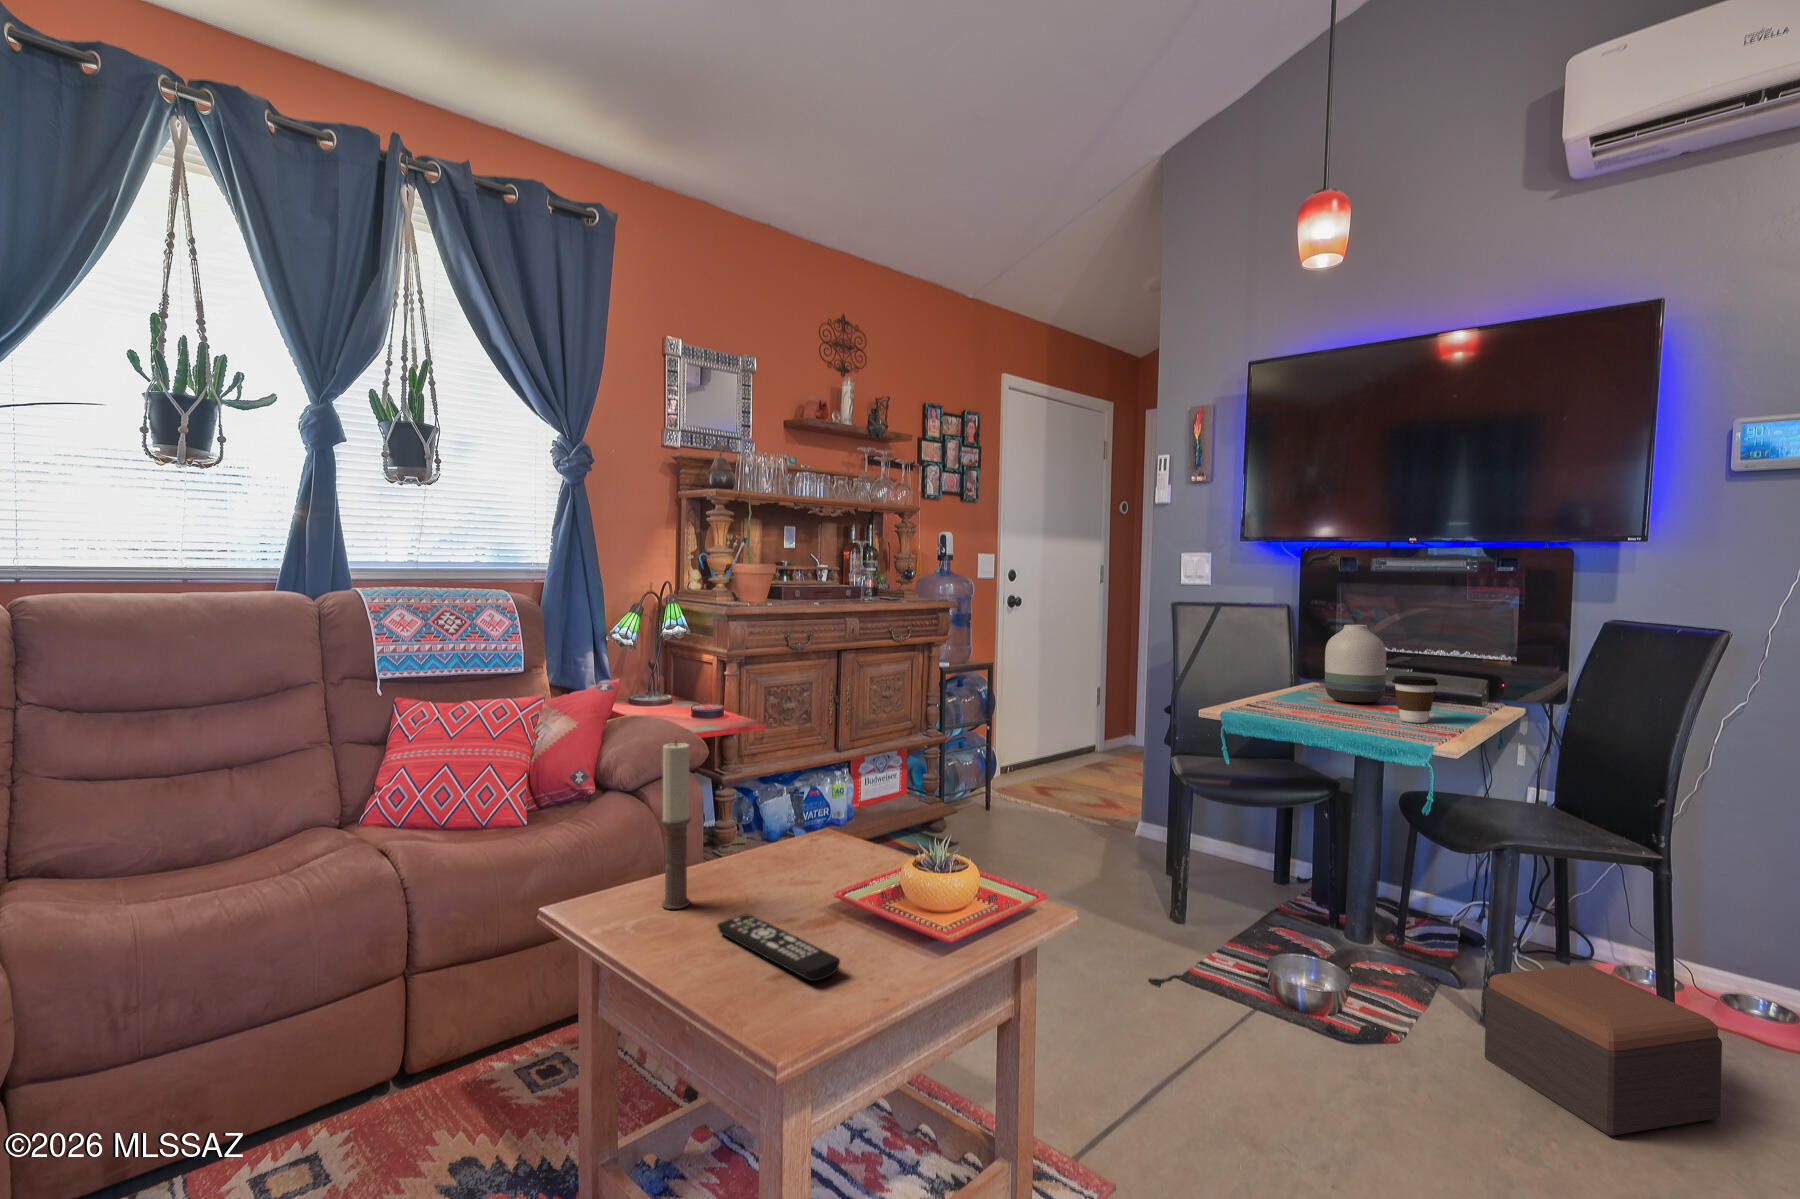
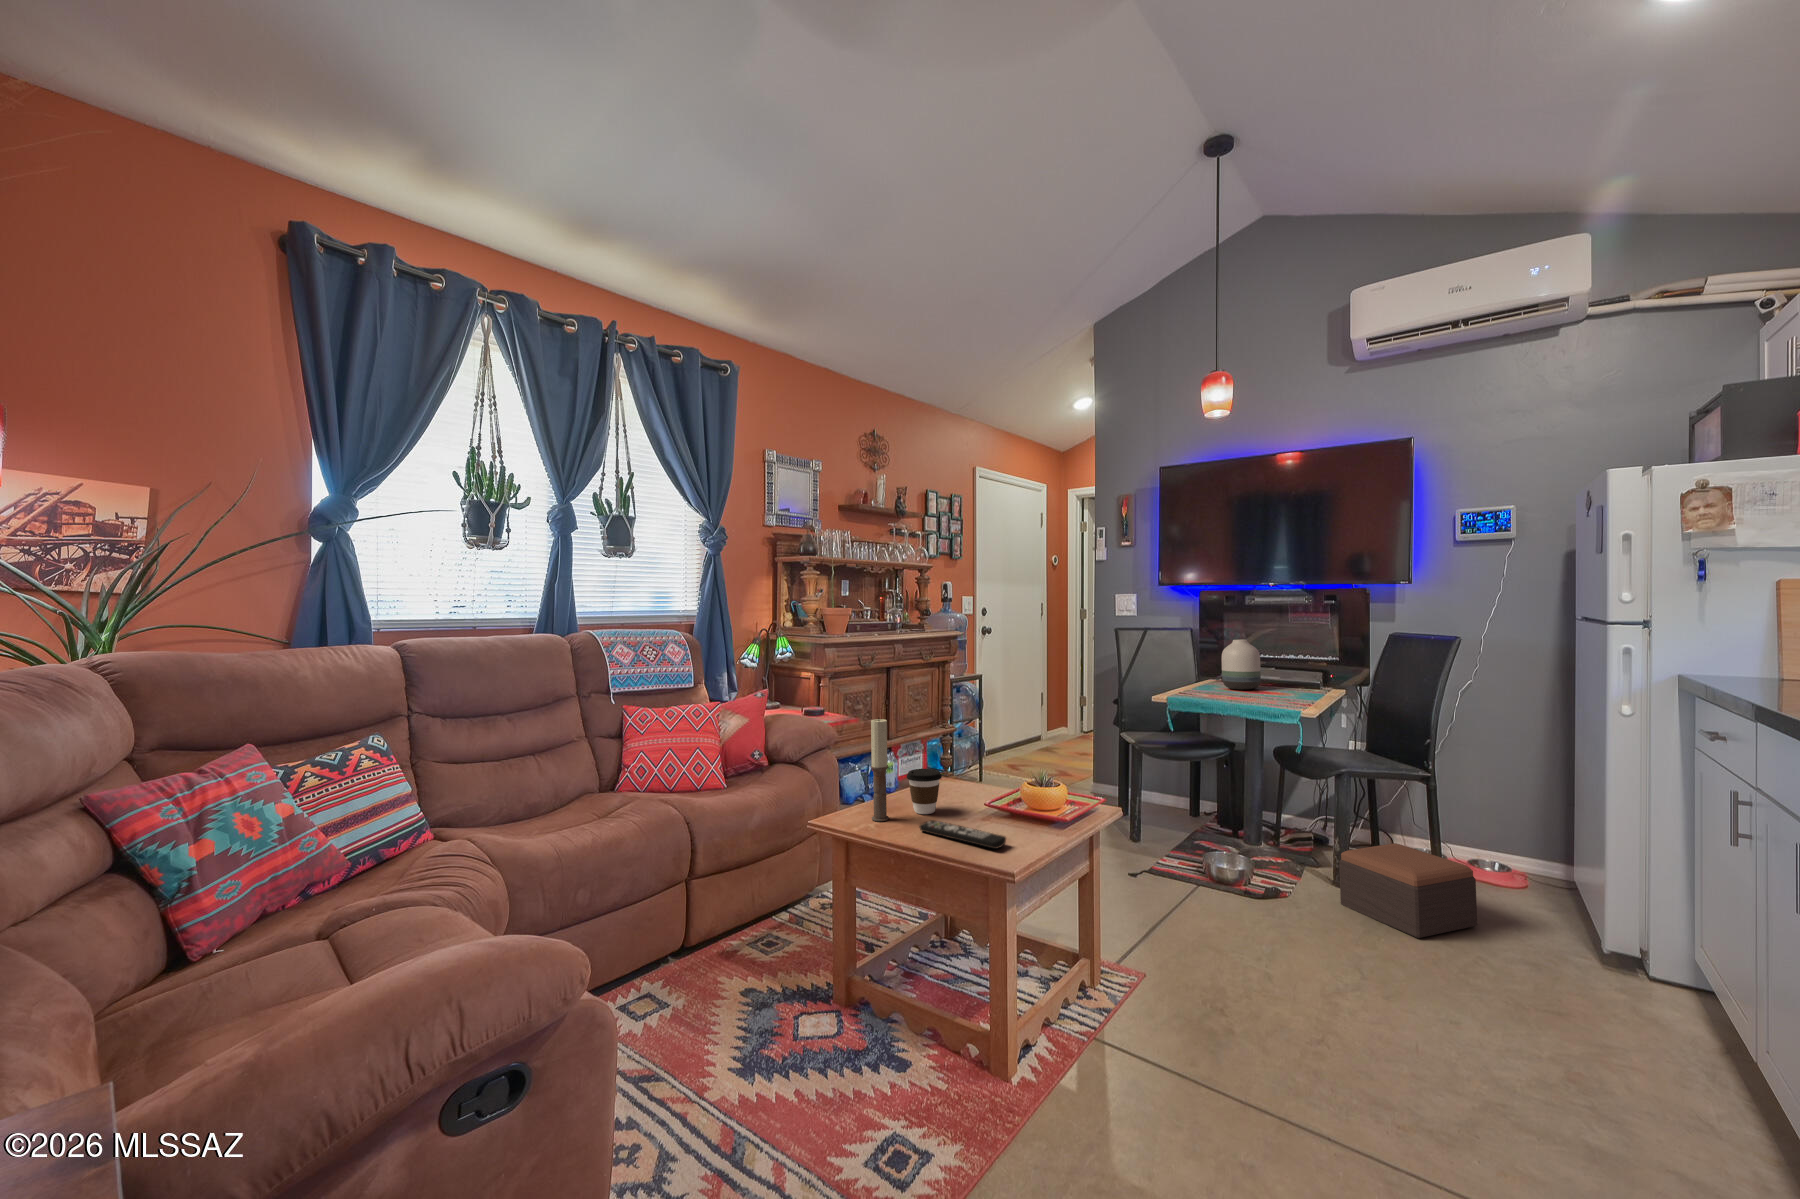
coffee cup: present [1392,676,1438,723] -> present [907,769,942,814]

